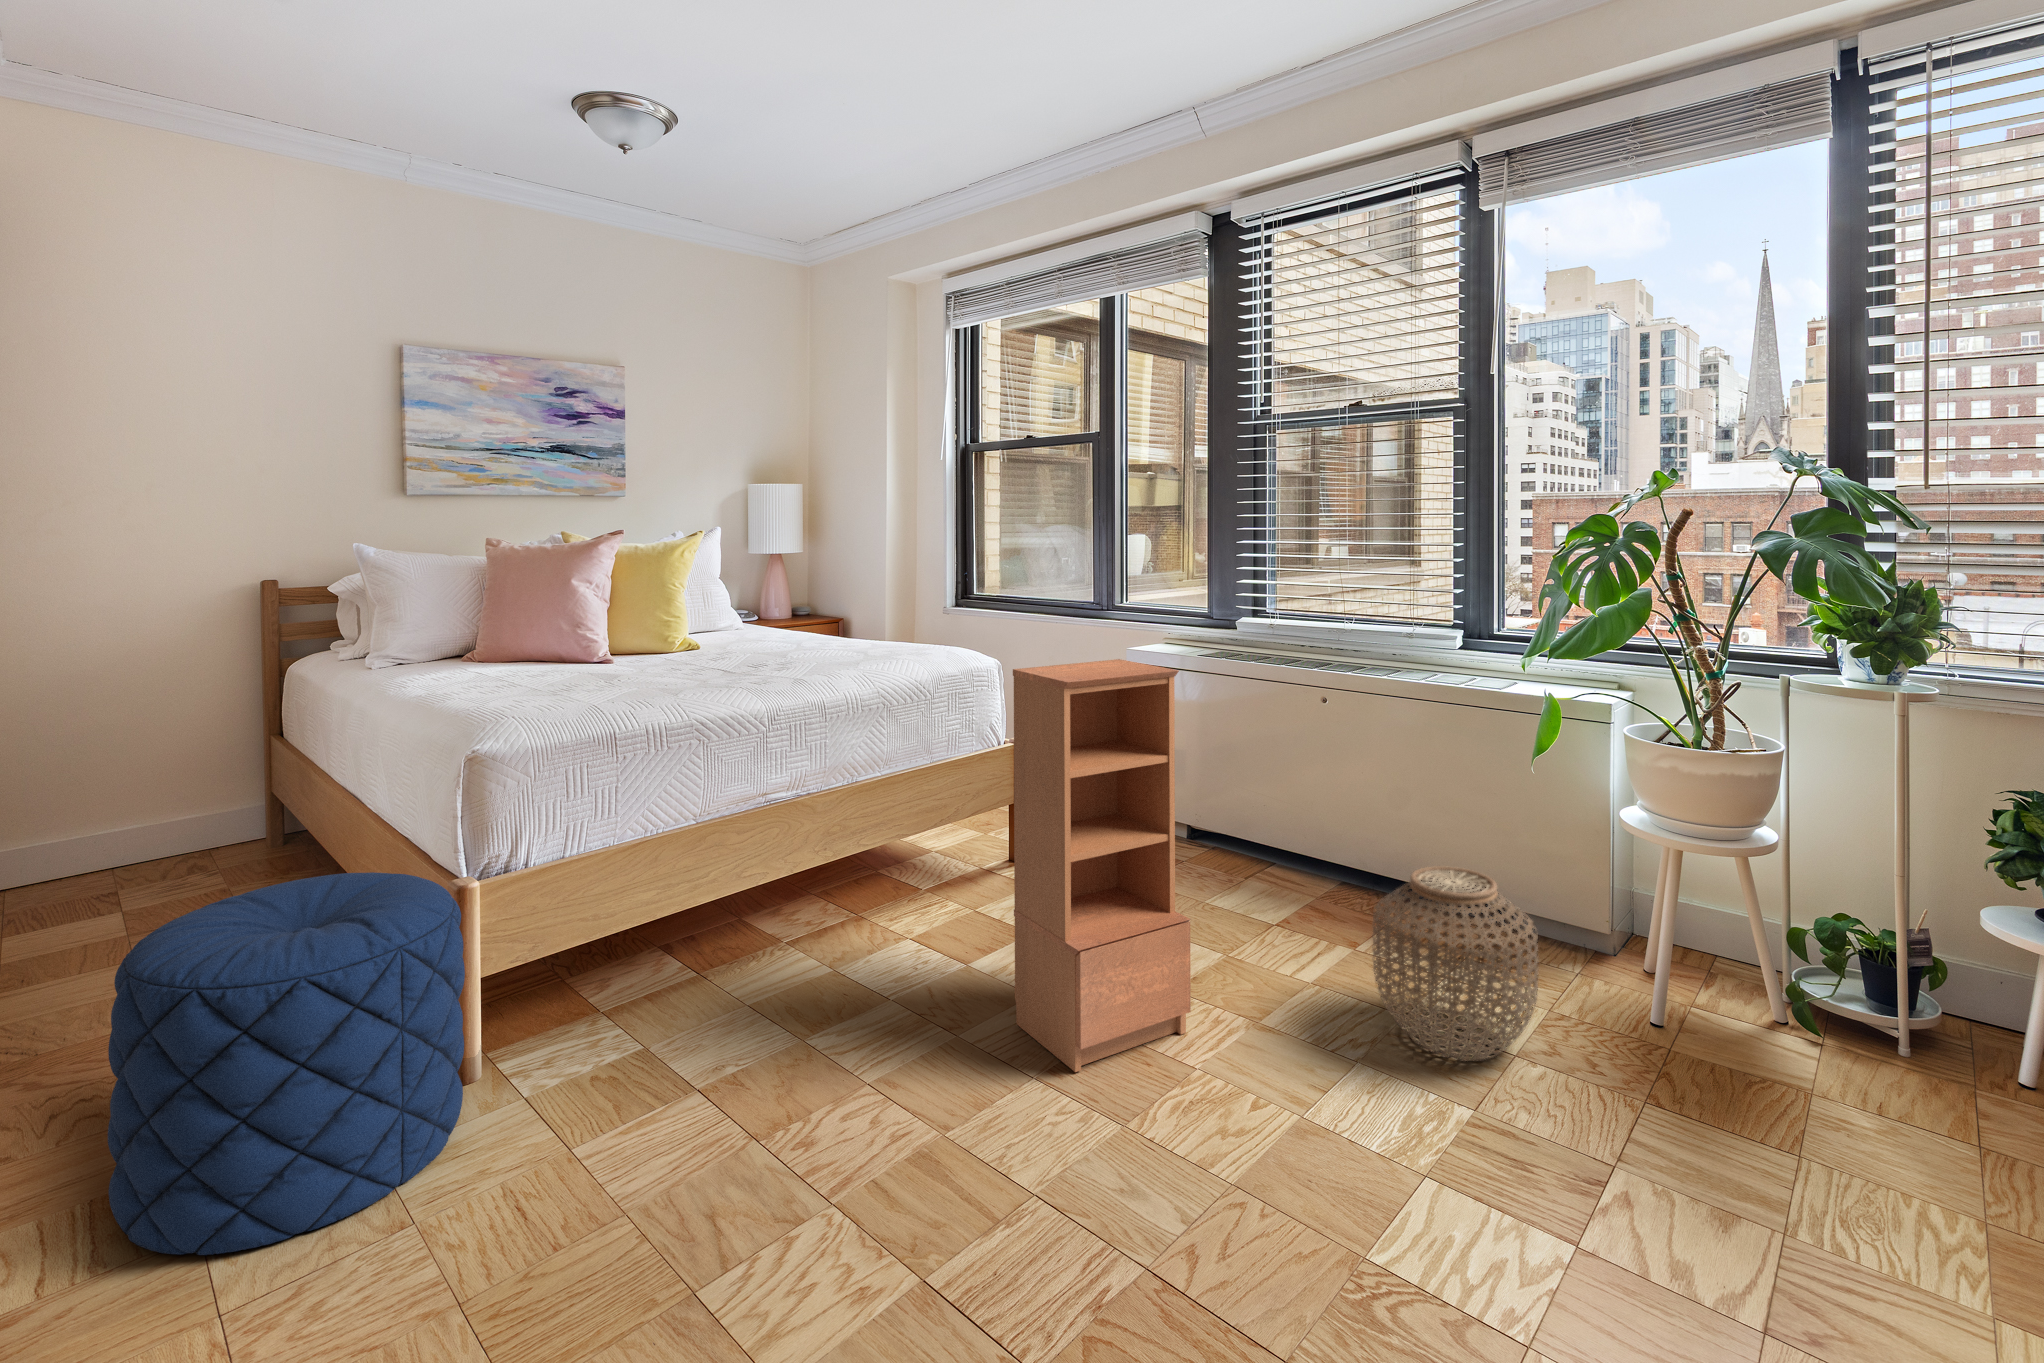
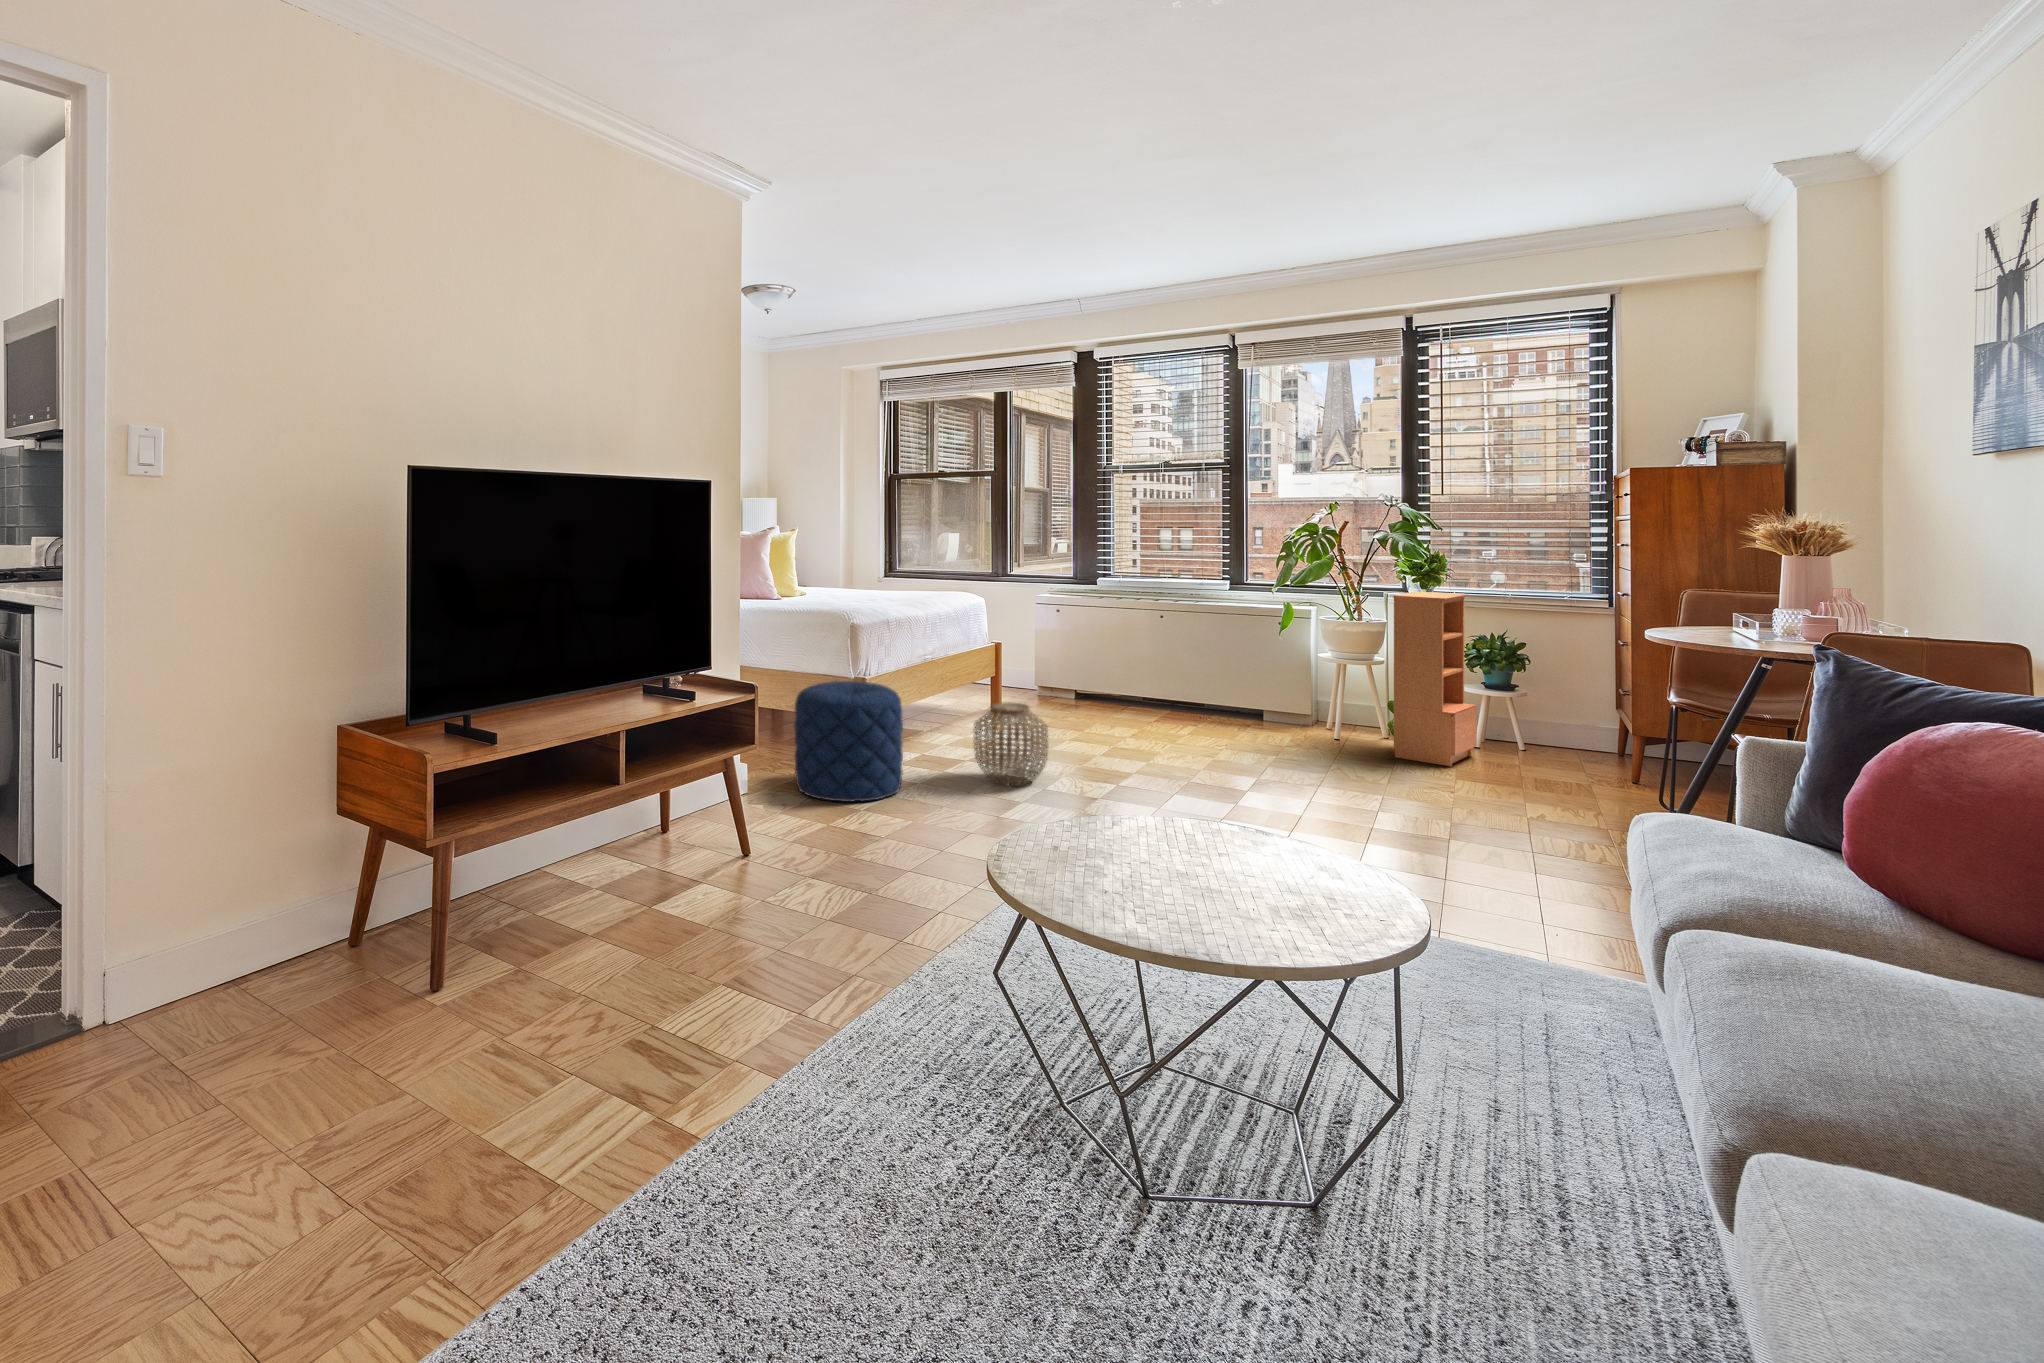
bookcase: present [1013,659,1191,1072] -> present [1393,592,1477,766]
woven basket: present [1373,866,1538,1061] -> present [974,703,1048,786]

